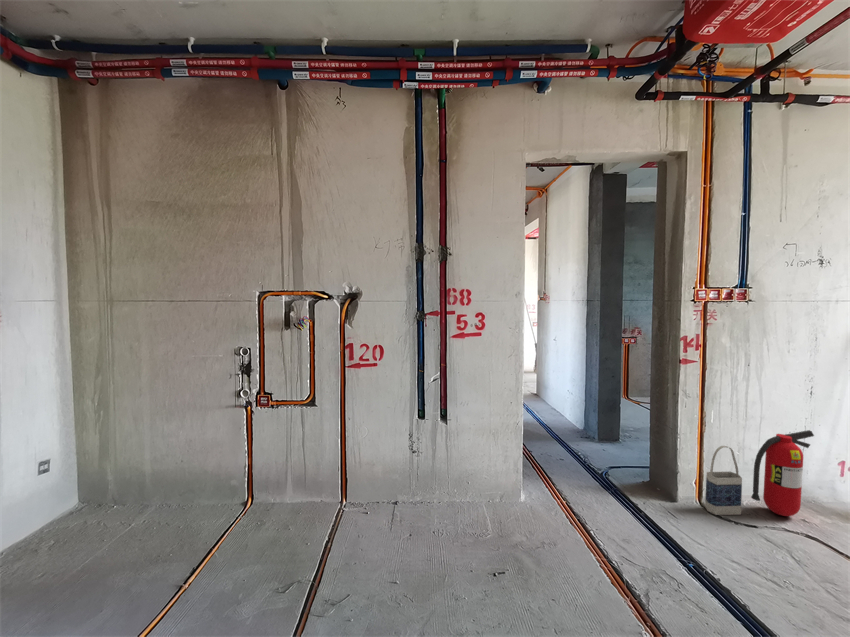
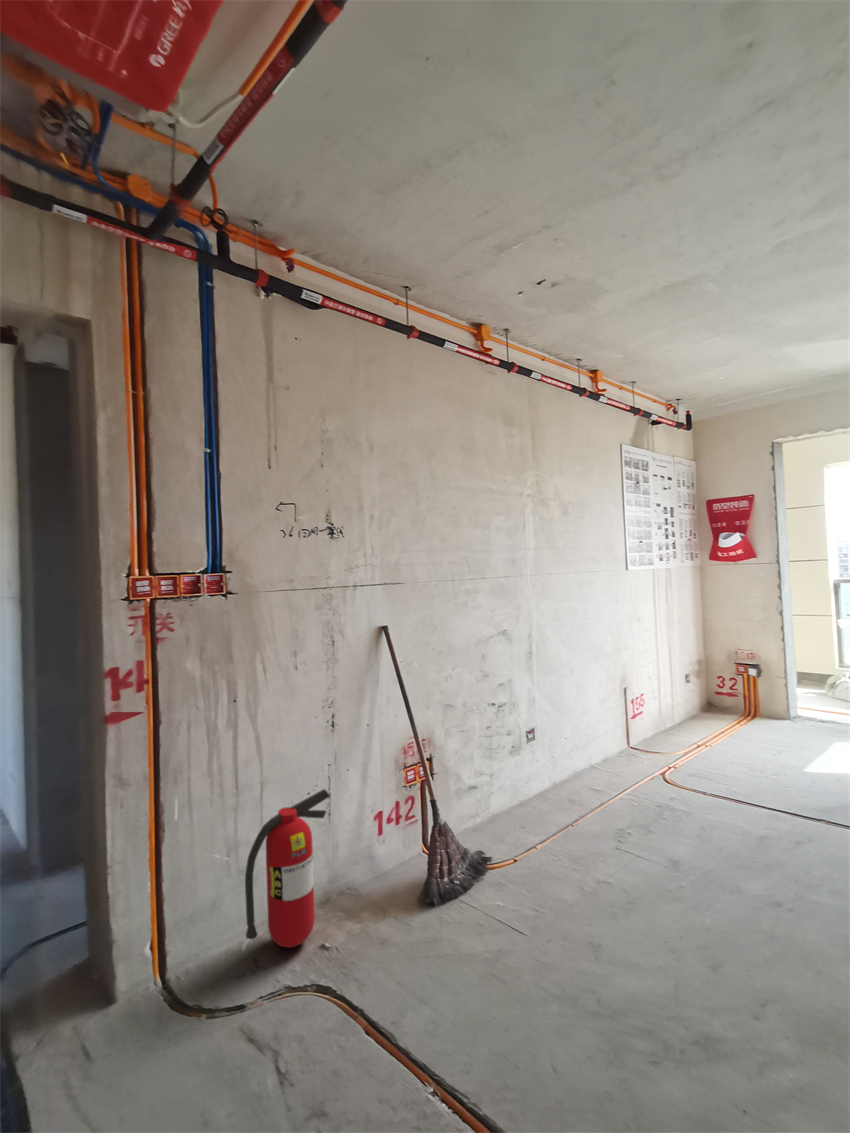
bag: present [705,446,742,515] -> none [167,860,227,1003]

